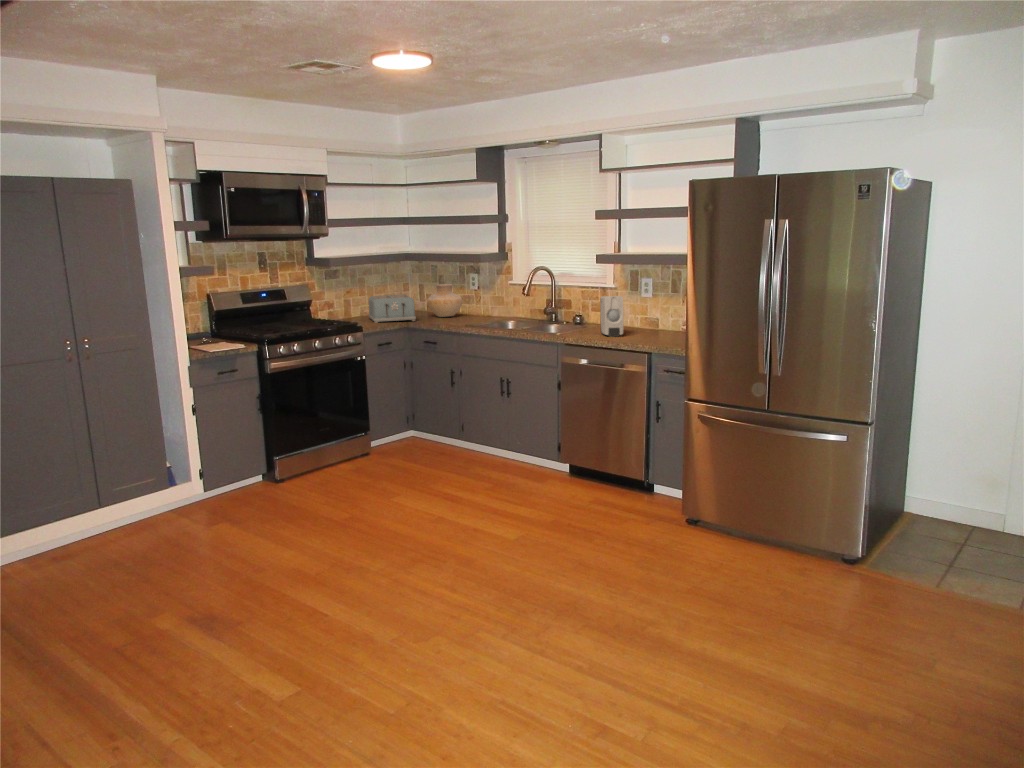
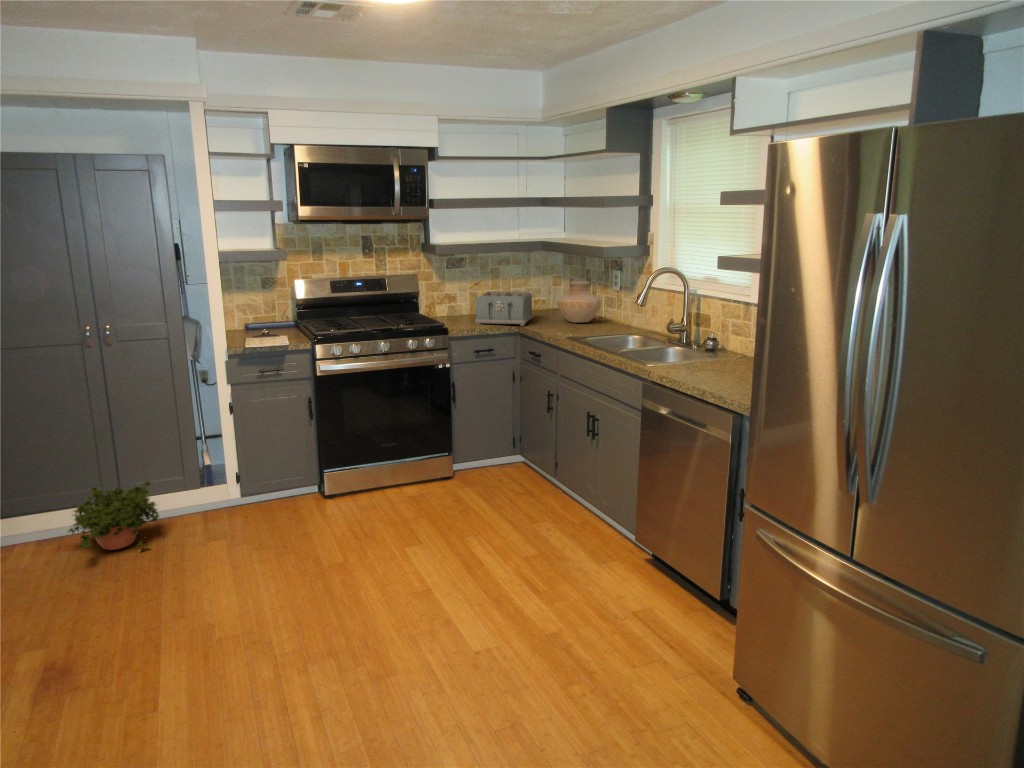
soap dispenser: present [600,296,623,337] -> none [707,318,745,383]
potted plant: none [75,482,164,552] -> present [68,481,159,550]

